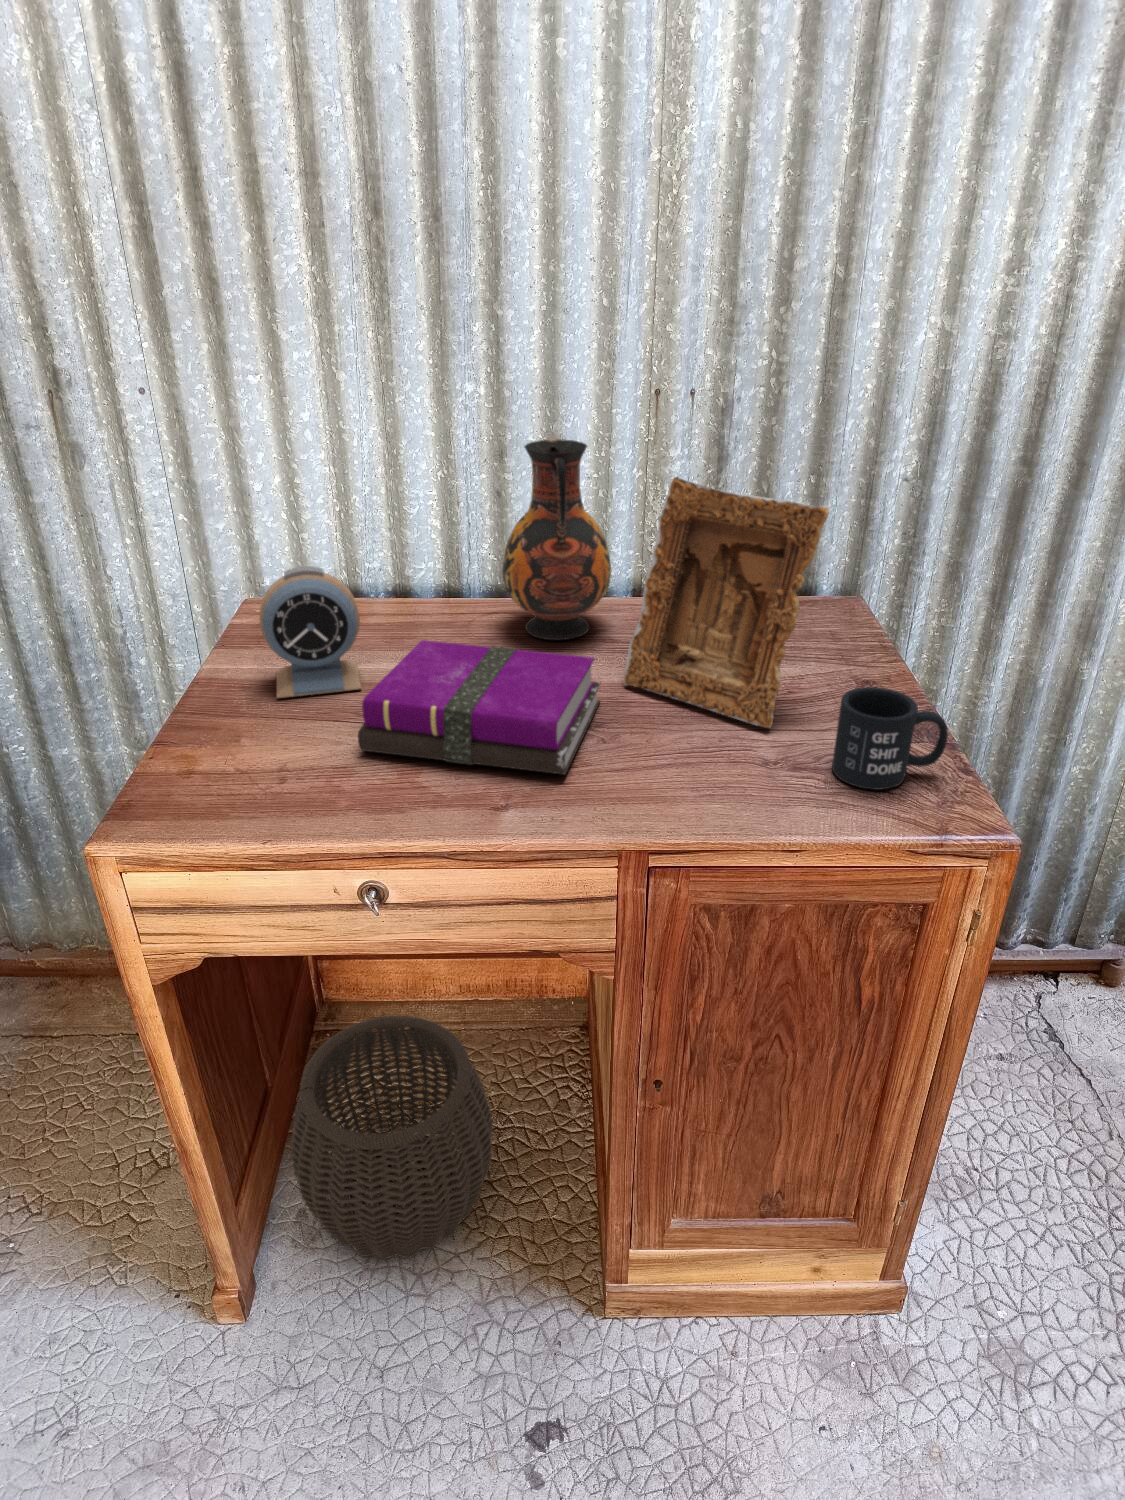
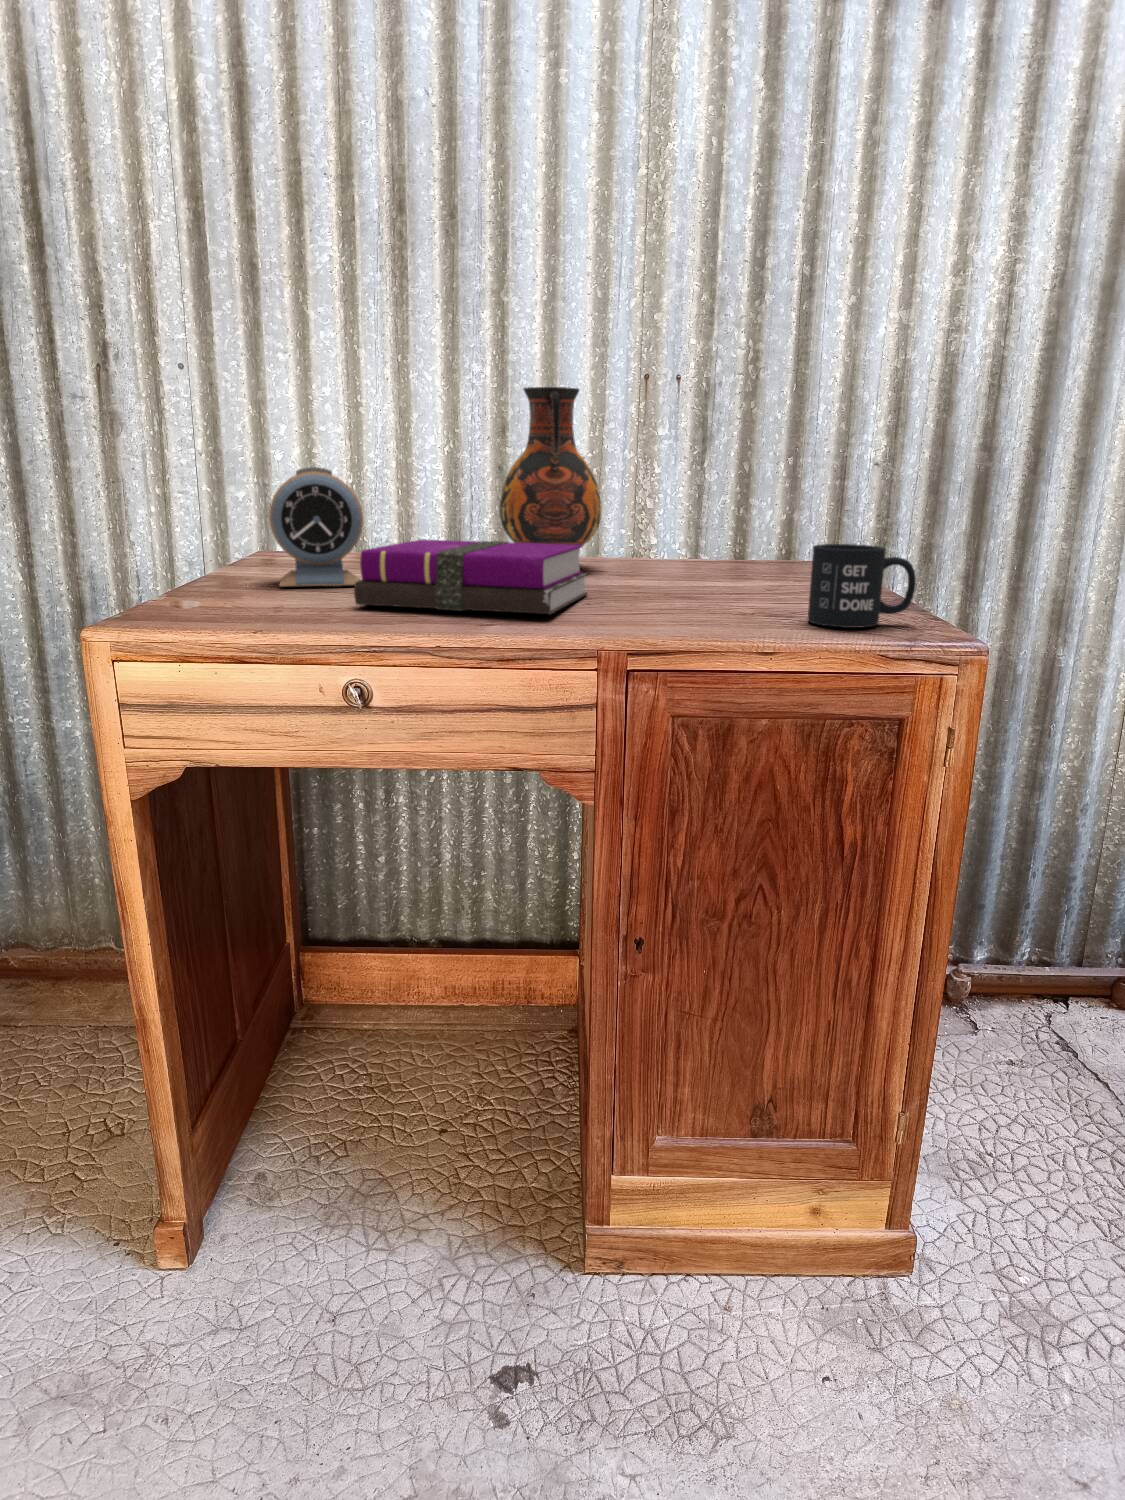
picture frame: present [624,477,829,728] -> none [611,396,798,603]
woven basket: present [291,1016,493,1259] -> none [253,962,471,1216]

